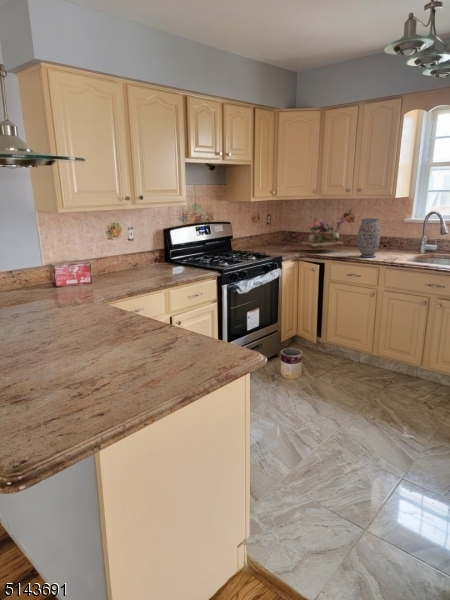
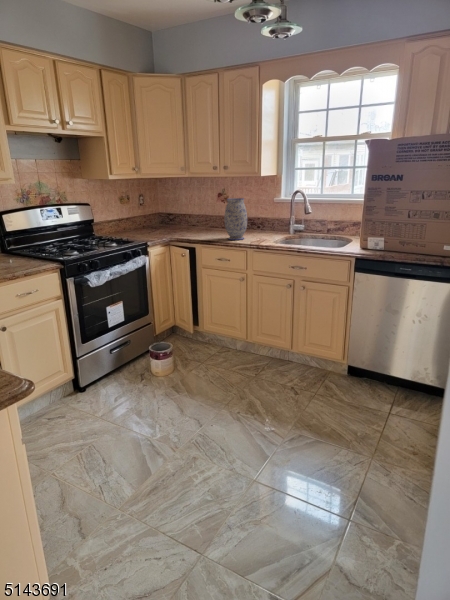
flower arrangement: present [302,217,344,249] -> none [170,196,215,233]

